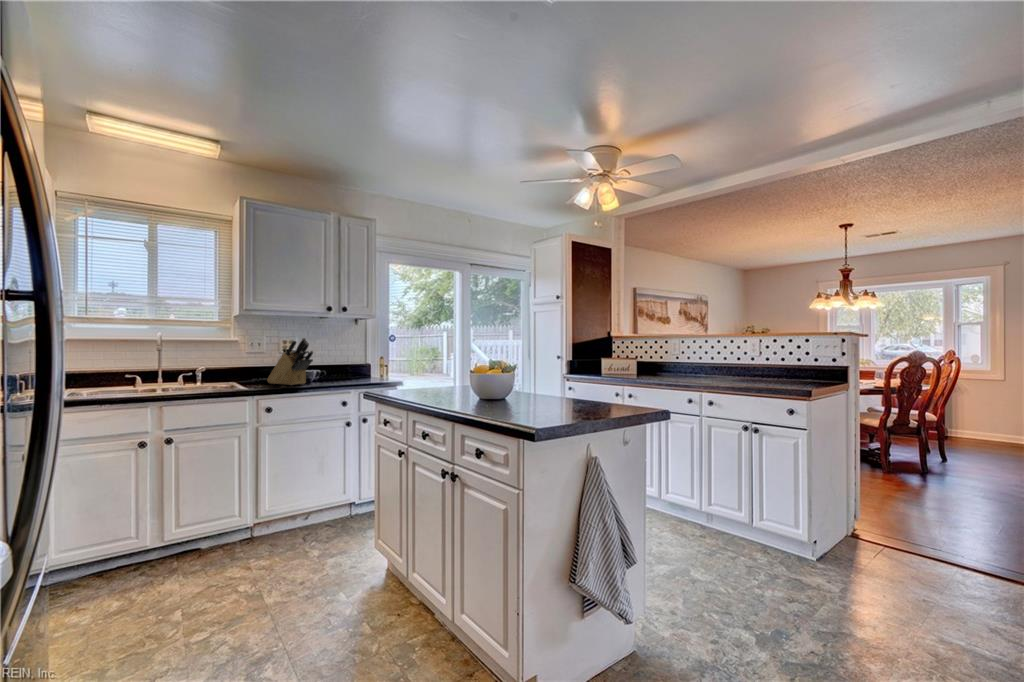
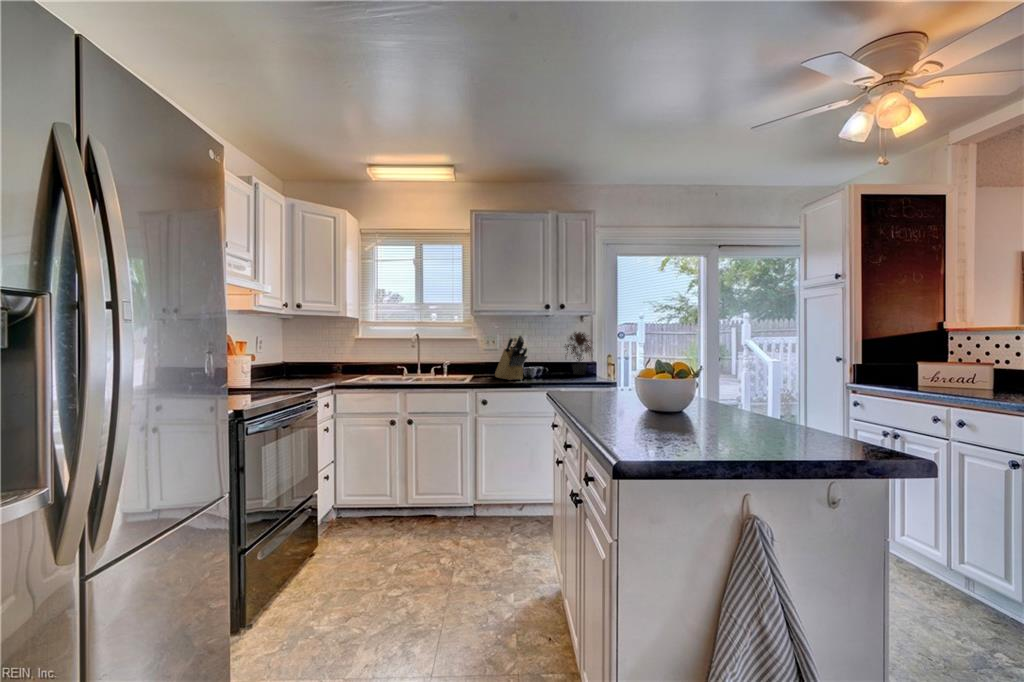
potted plant: none [338,333,372,377] -> present [565,332,591,375]

